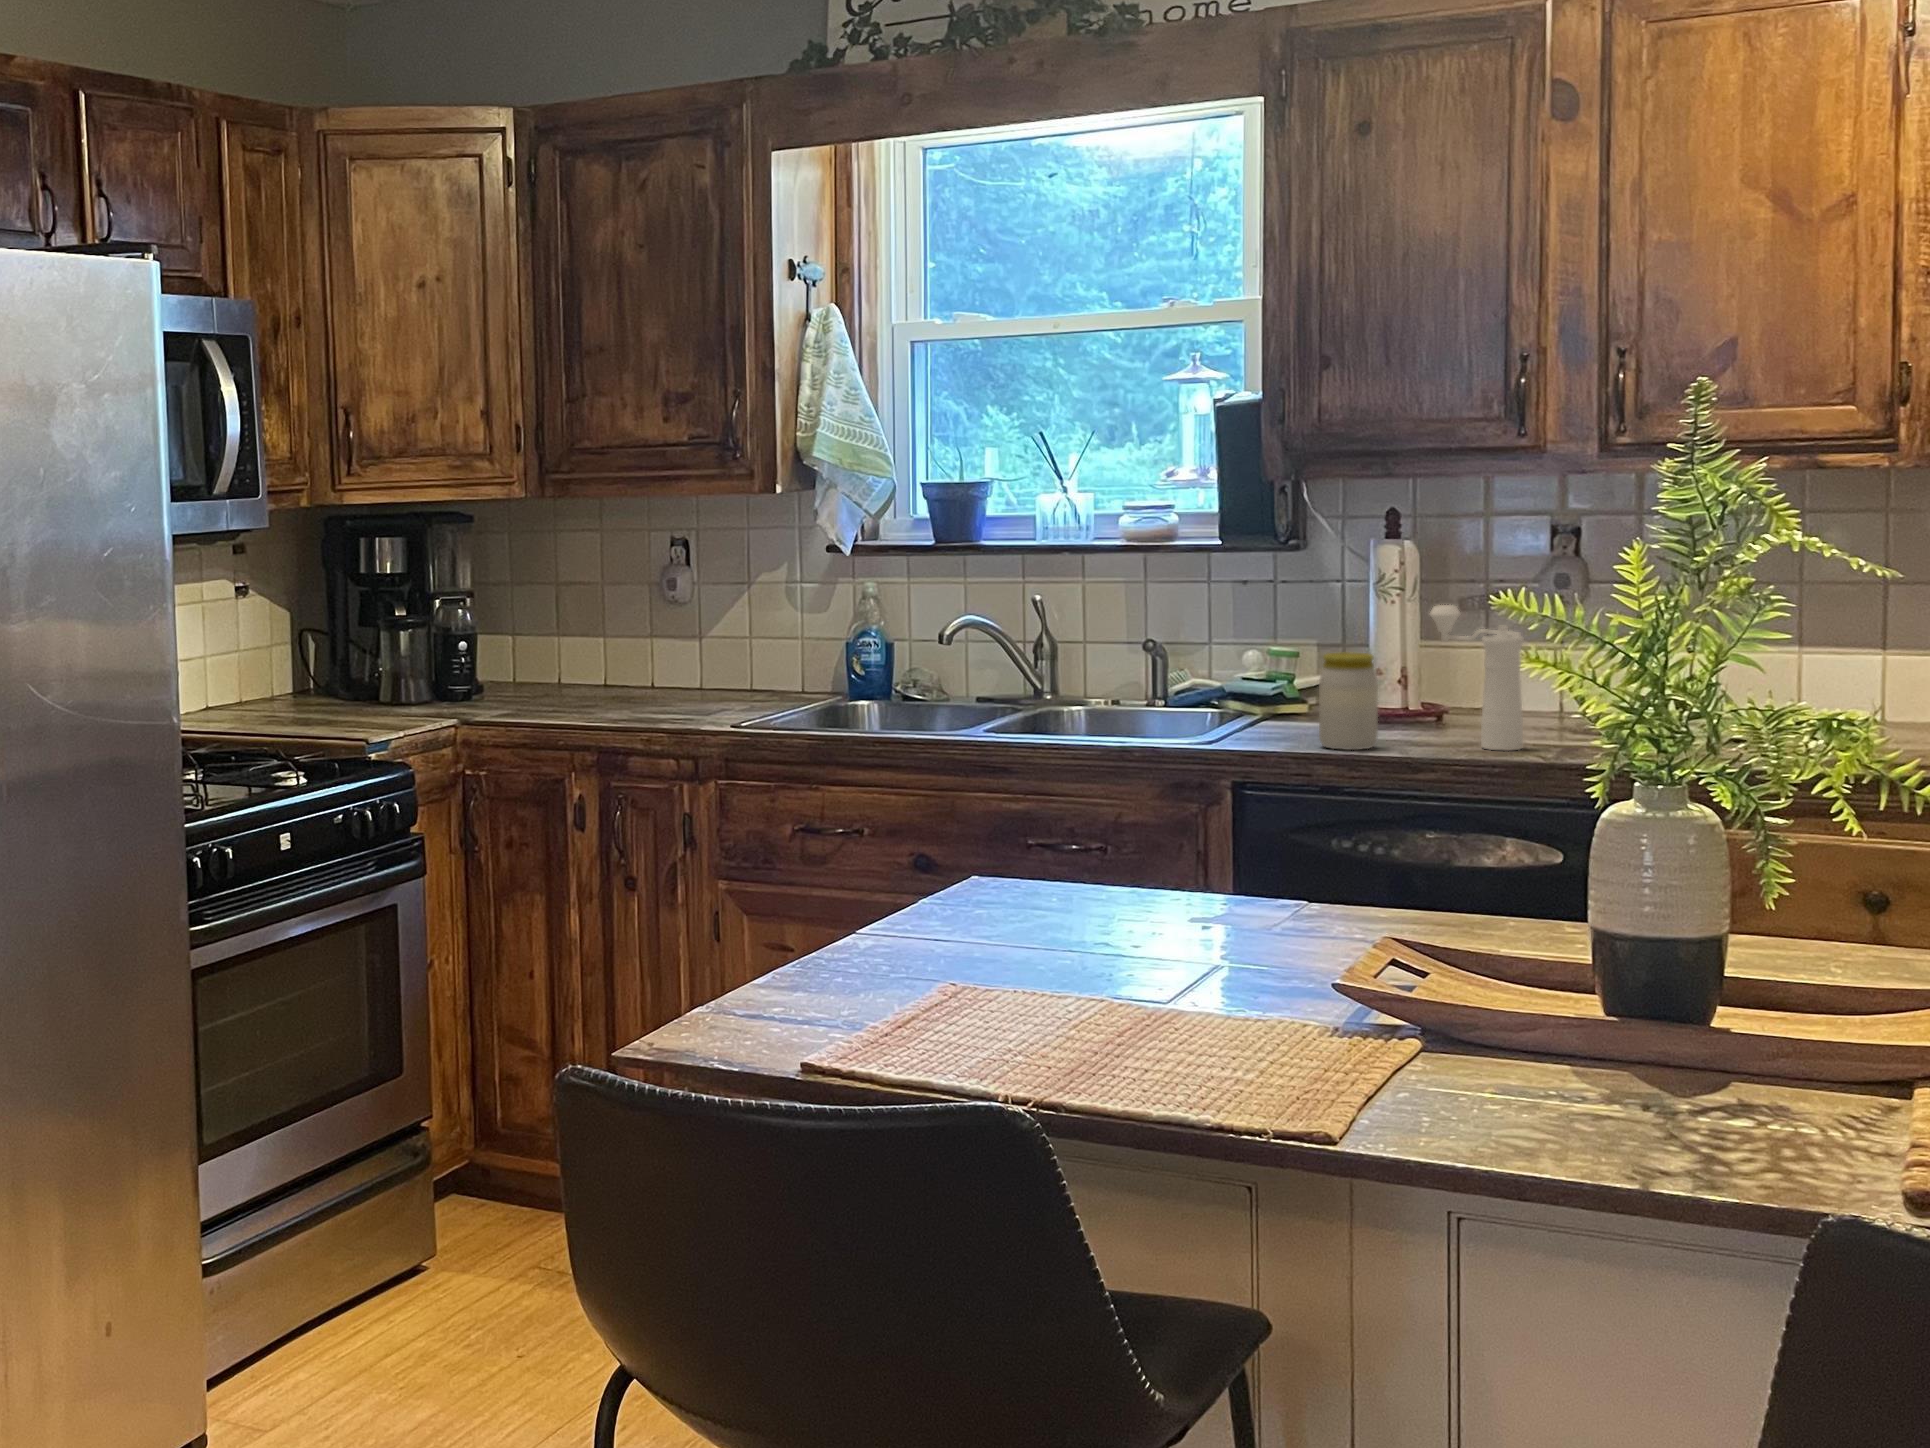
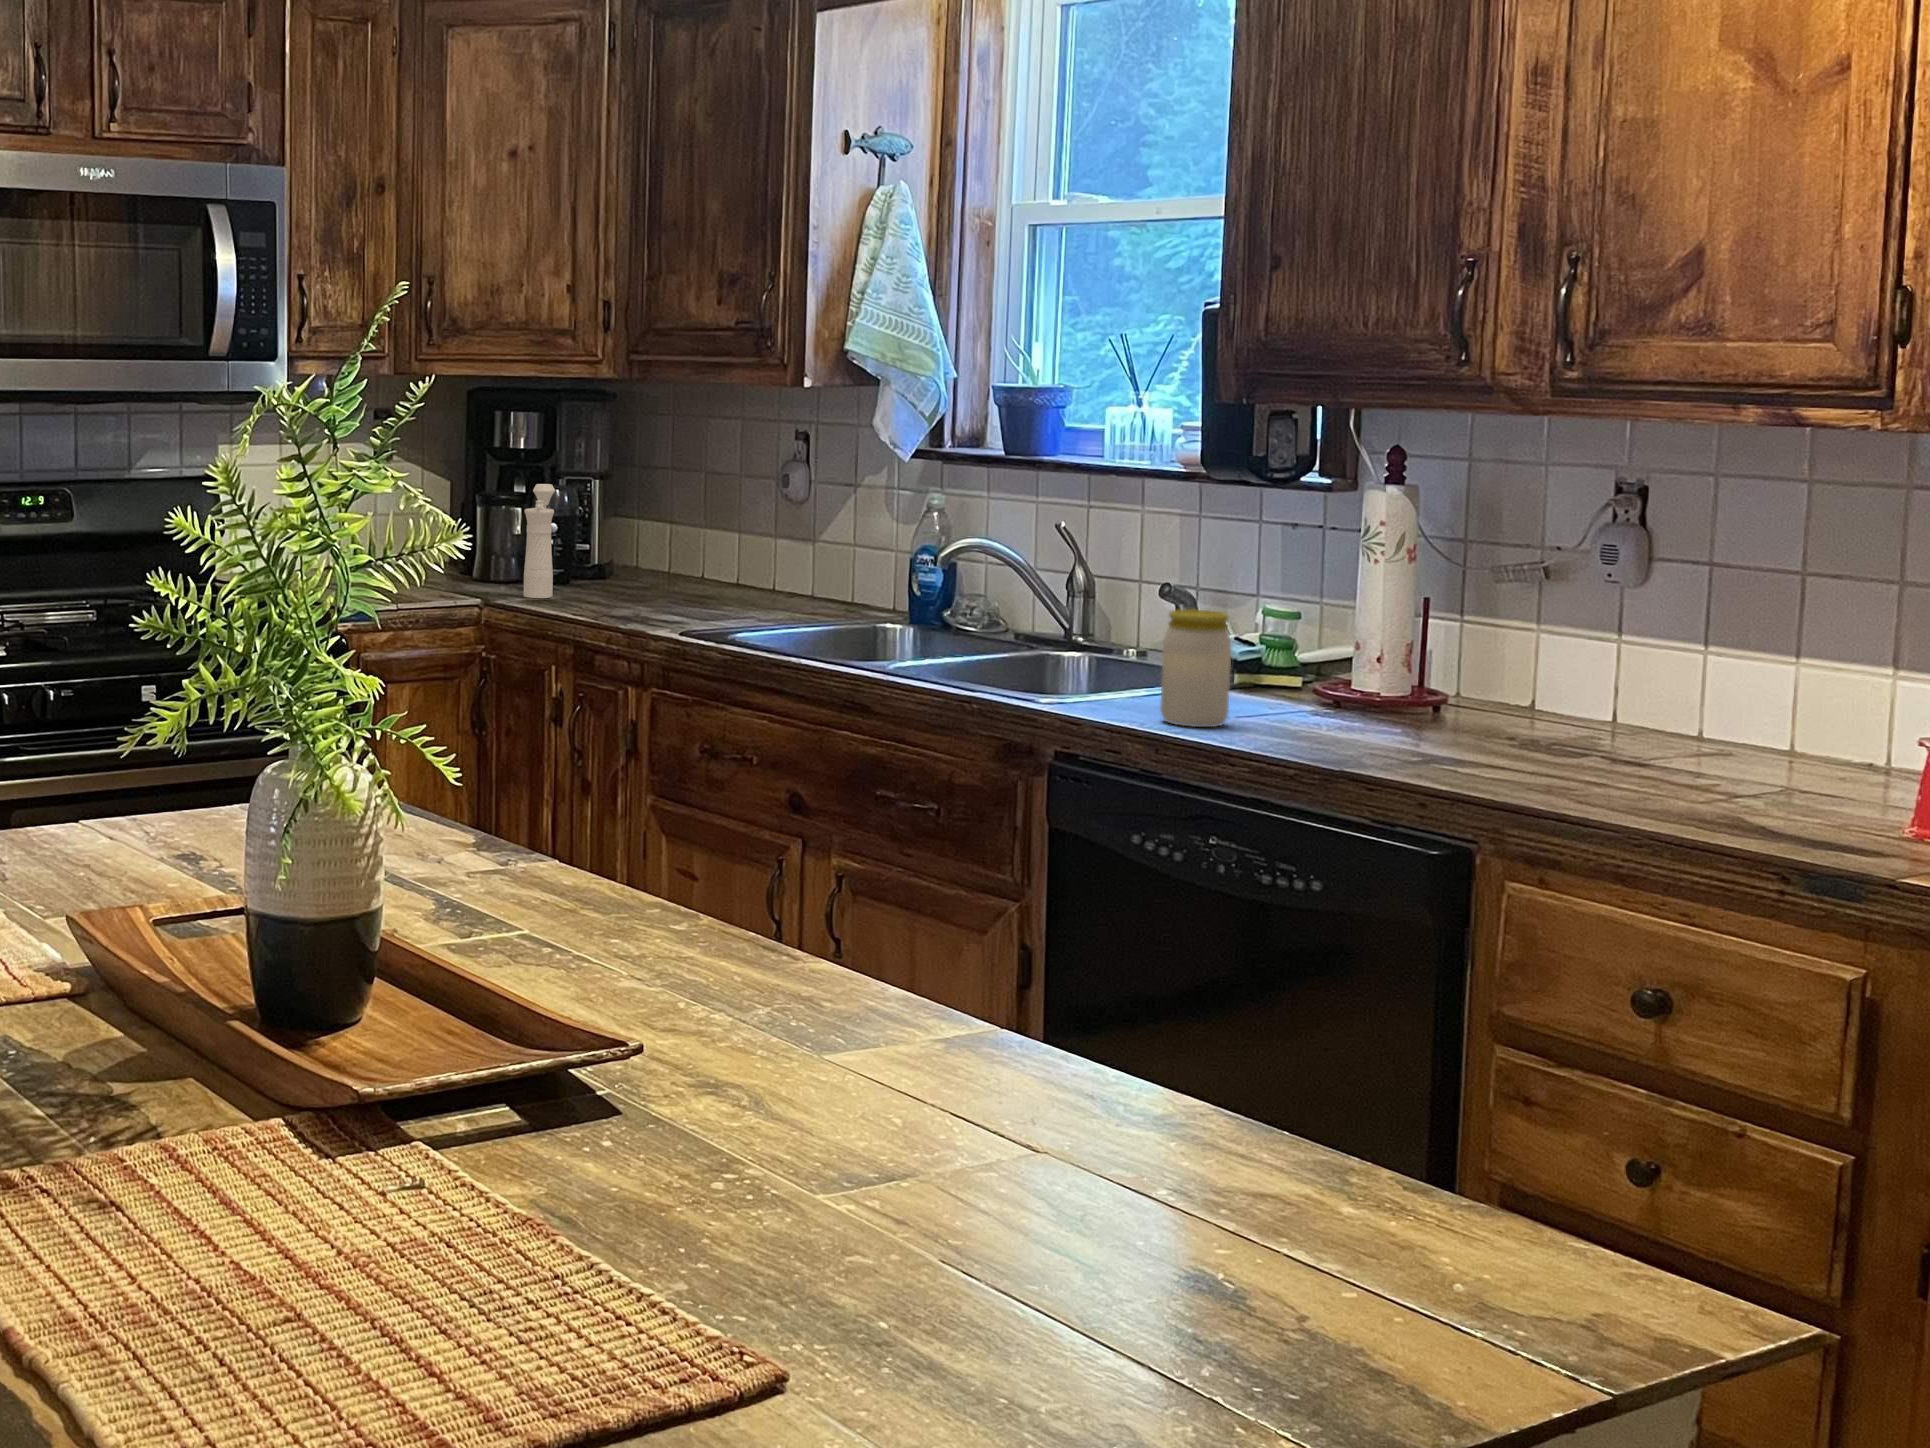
pepper mill: present [1430,605,1525,751] -> present [524,484,555,598]

